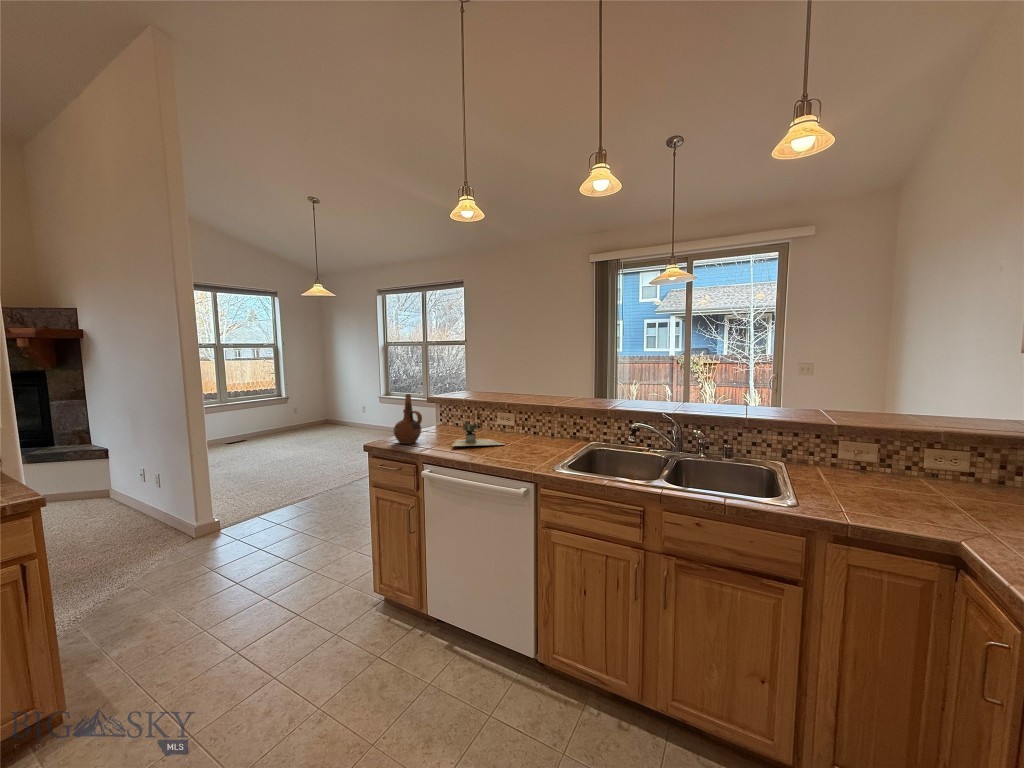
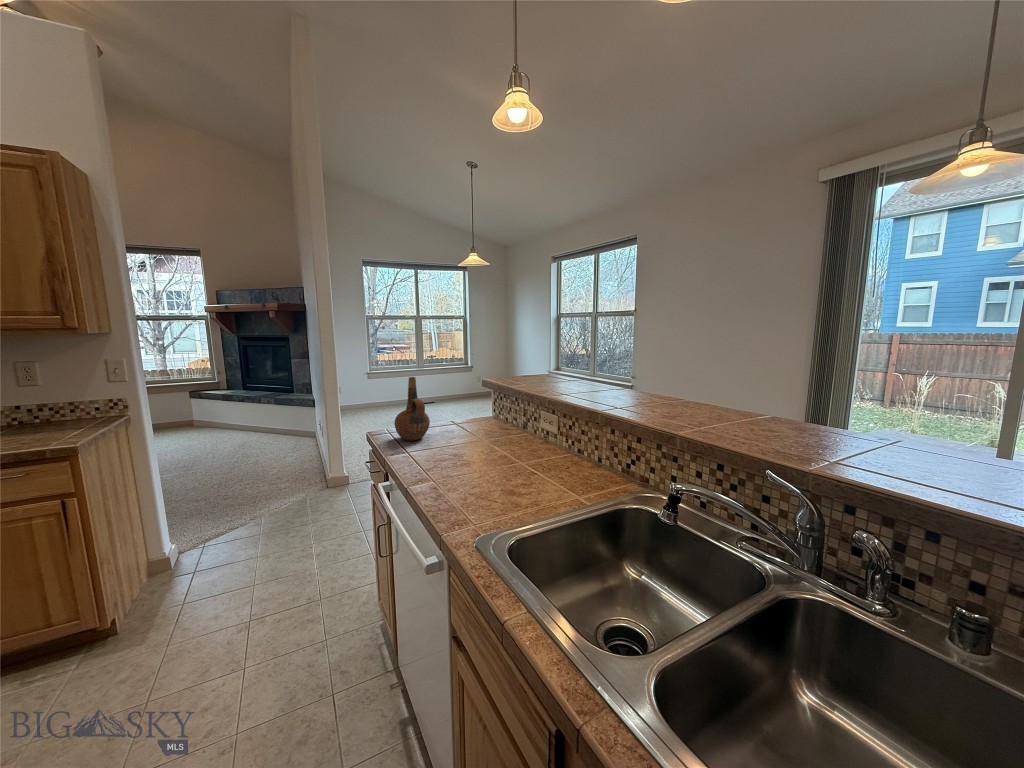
potted plant: present [452,422,504,446] -> none [434,423,535,465]

